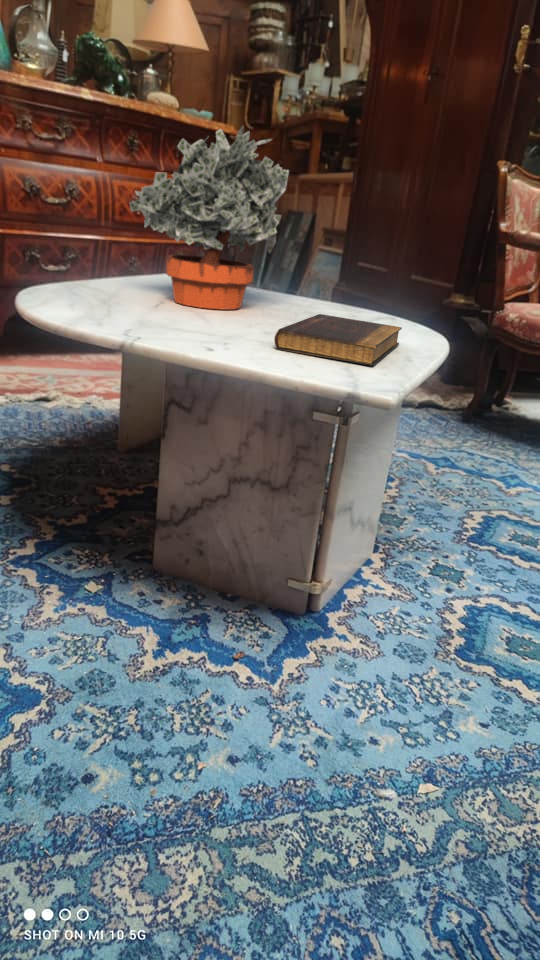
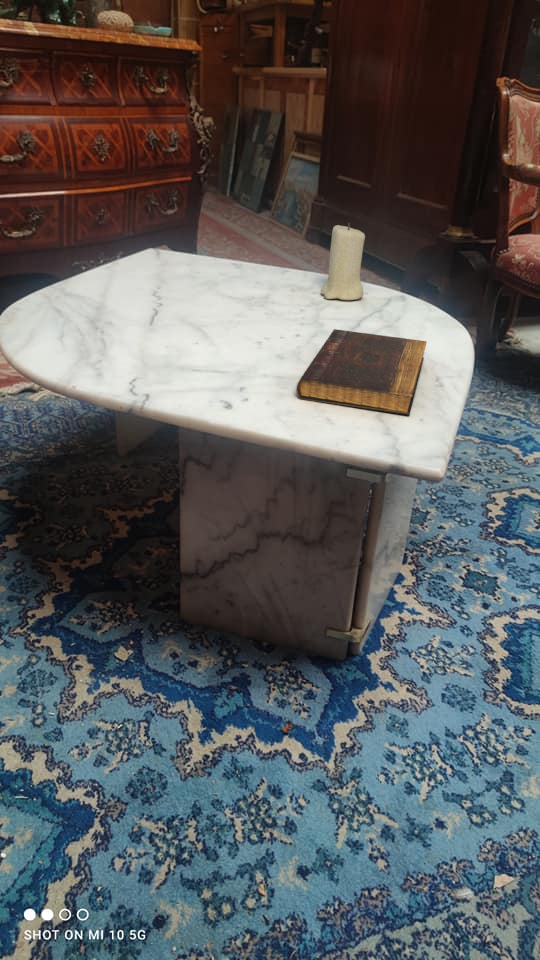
potted plant: present [130,126,289,309] -> none [108,105,284,322]
candle: none [318,243,360,313] -> present [321,223,365,300]

